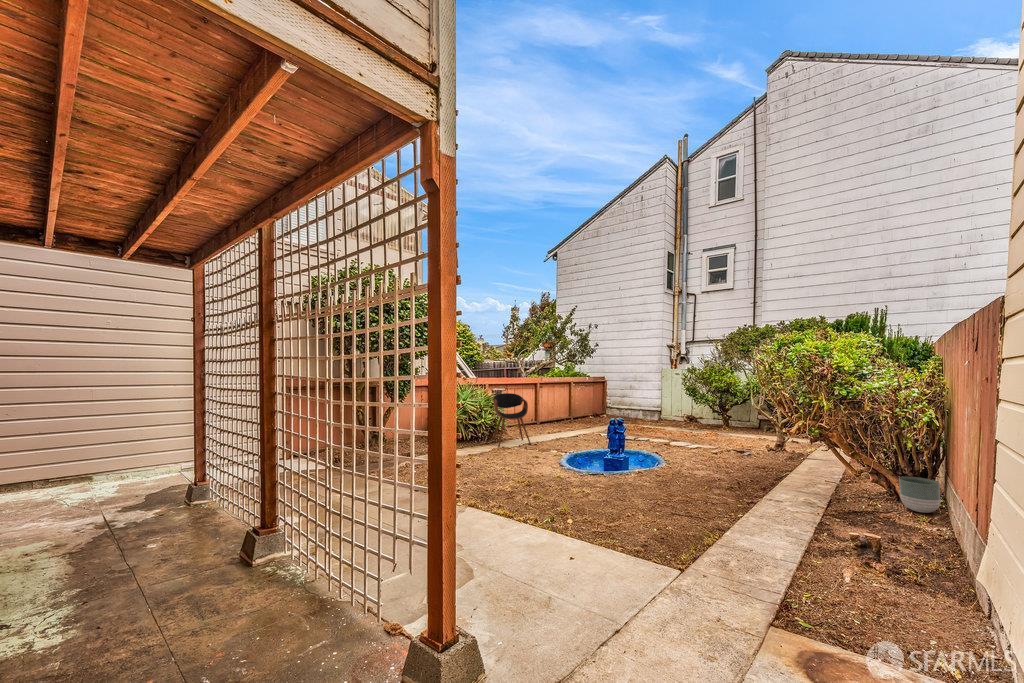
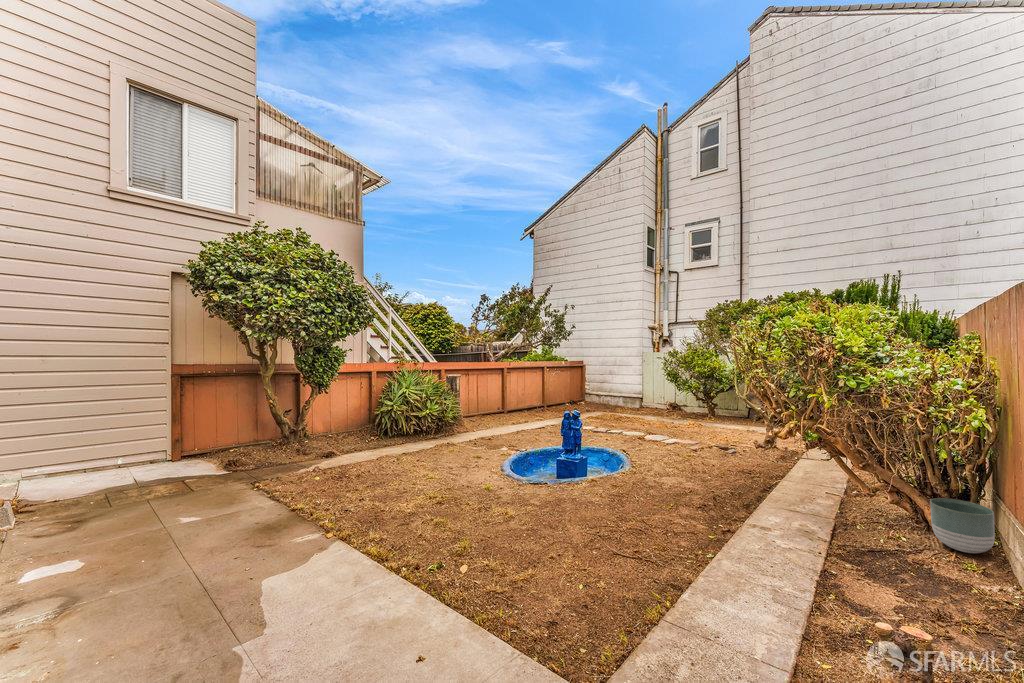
chair: present [492,393,531,447] -> none [447,384,488,444]

